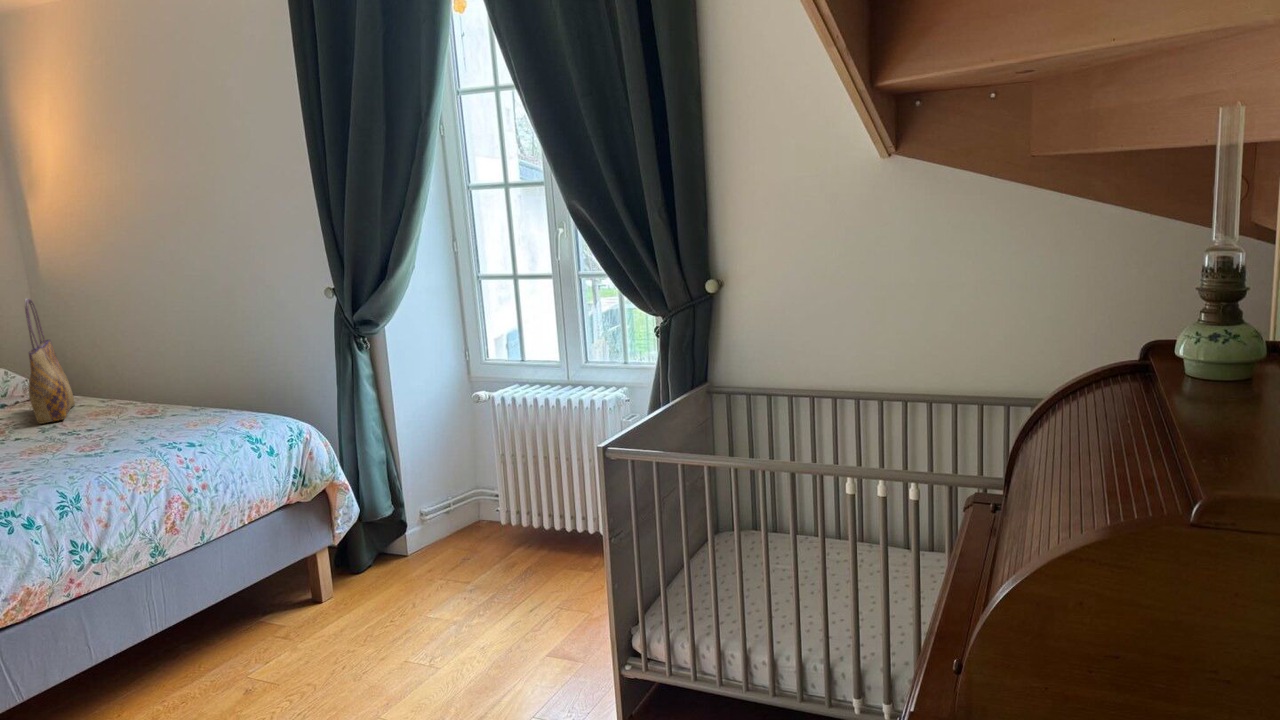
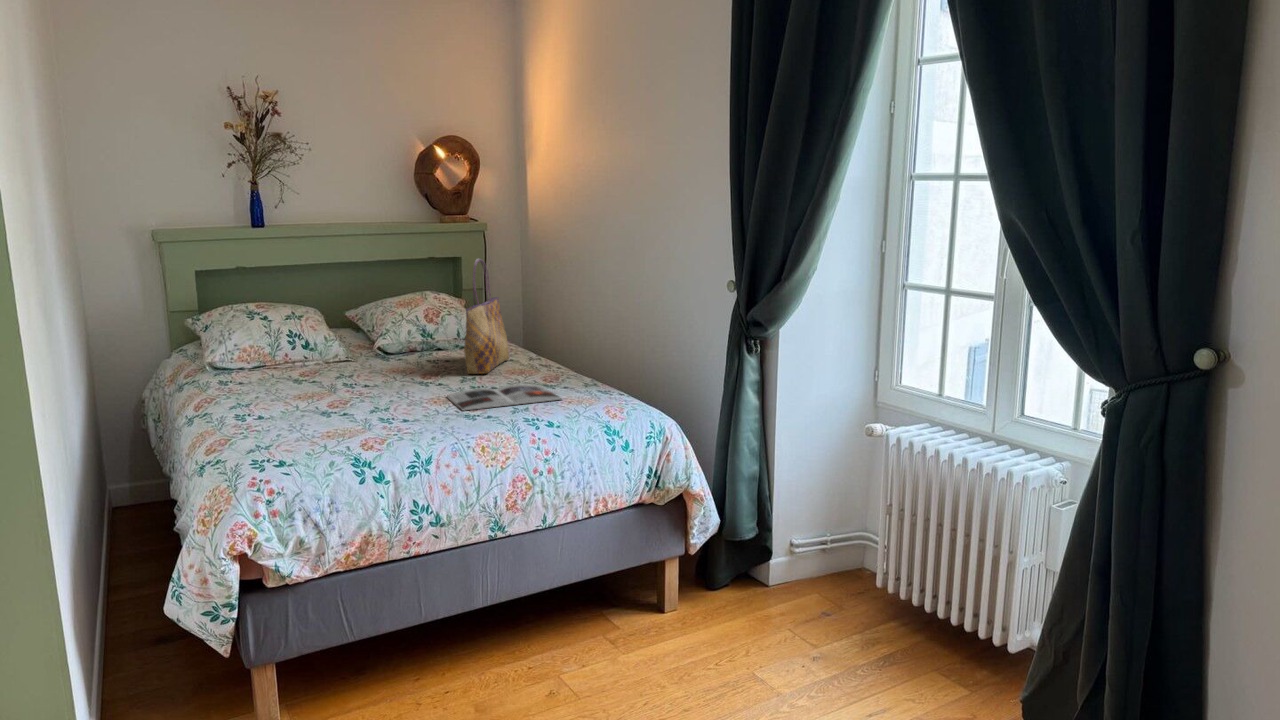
magazine: none [38,418,181,452] -> present [447,385,562,410]

